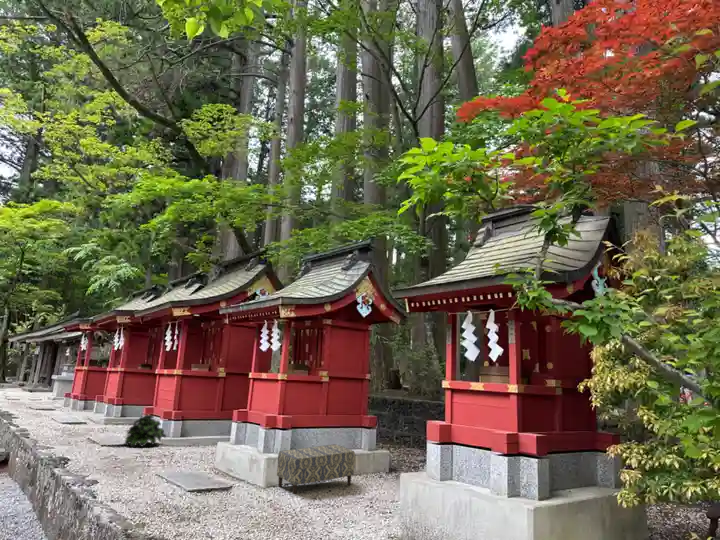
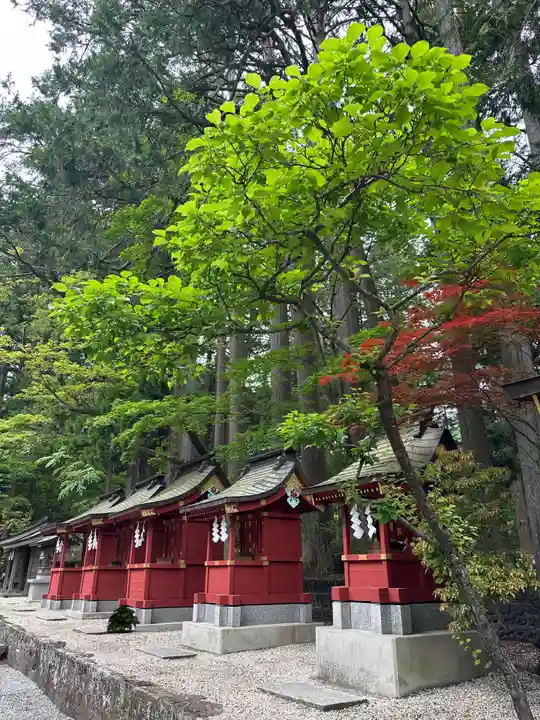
bench: present [277,444,355,494] -> none [230,618,293,659]

